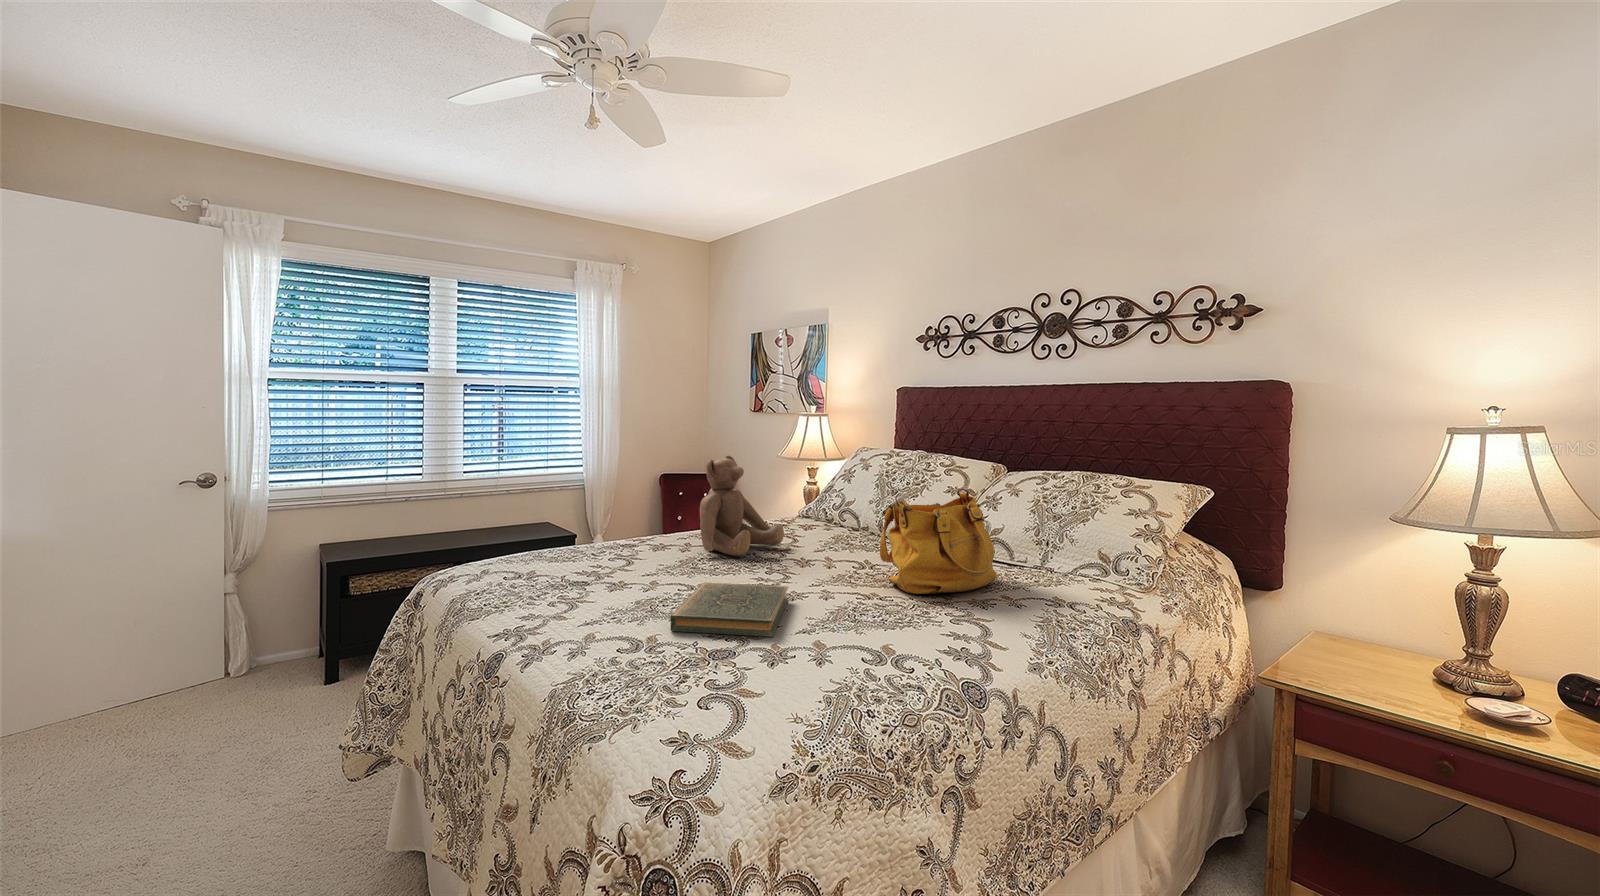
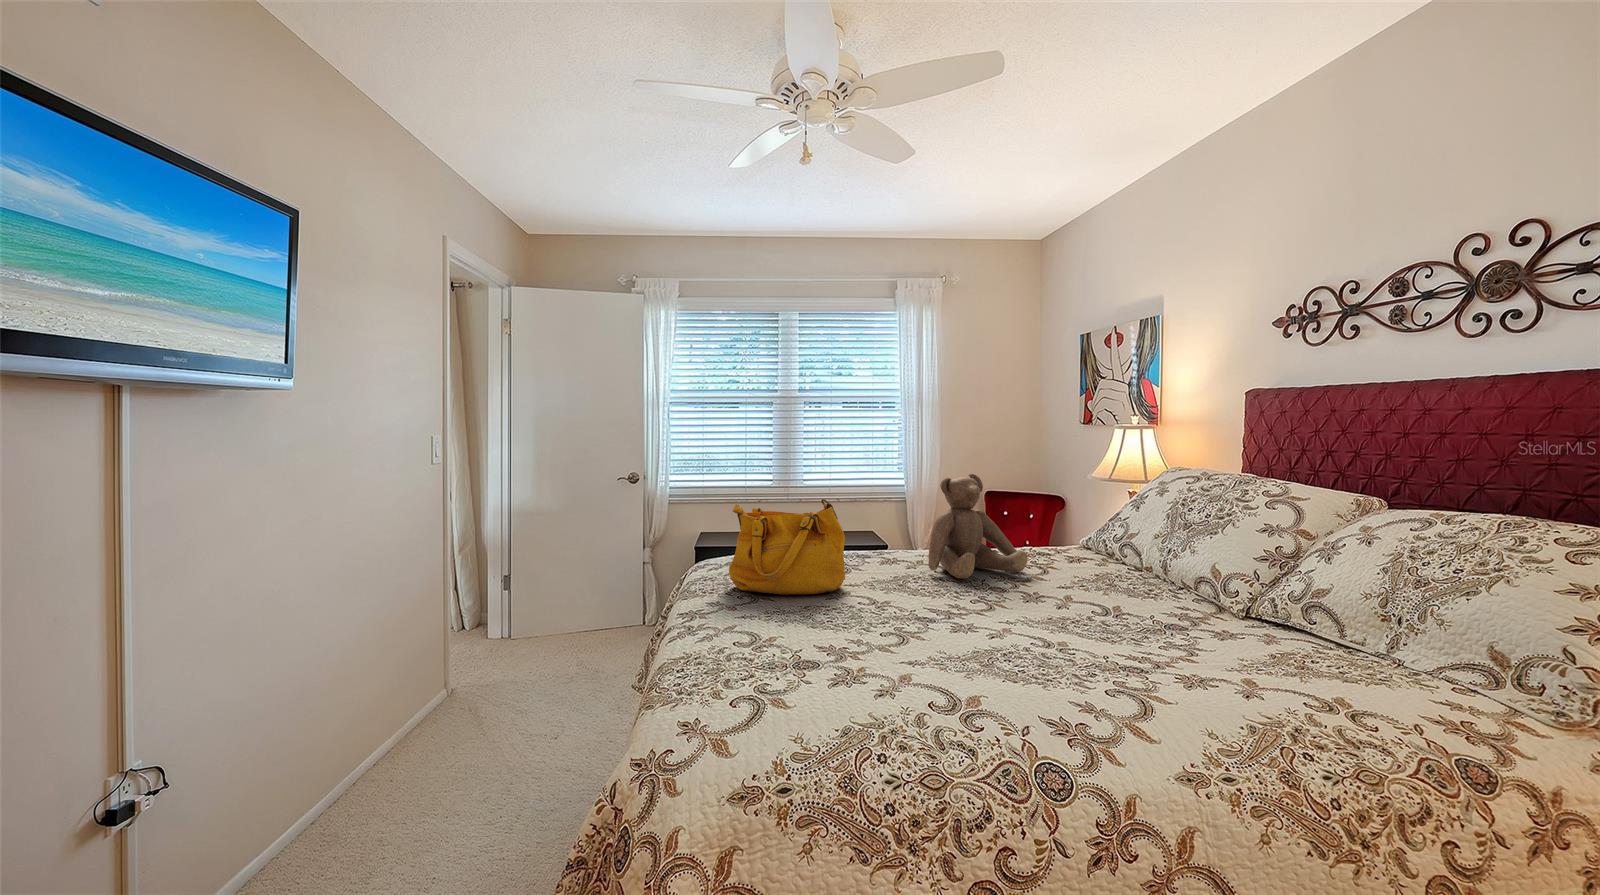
handbag: present [880,488,997,594] -> present [729,499,845,595]
book: present [671,582,788,637] -> none [806,598,953,662]

